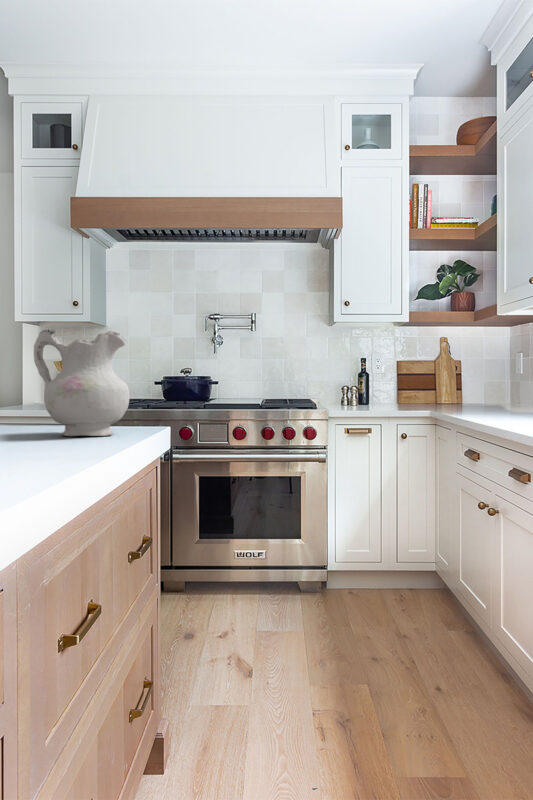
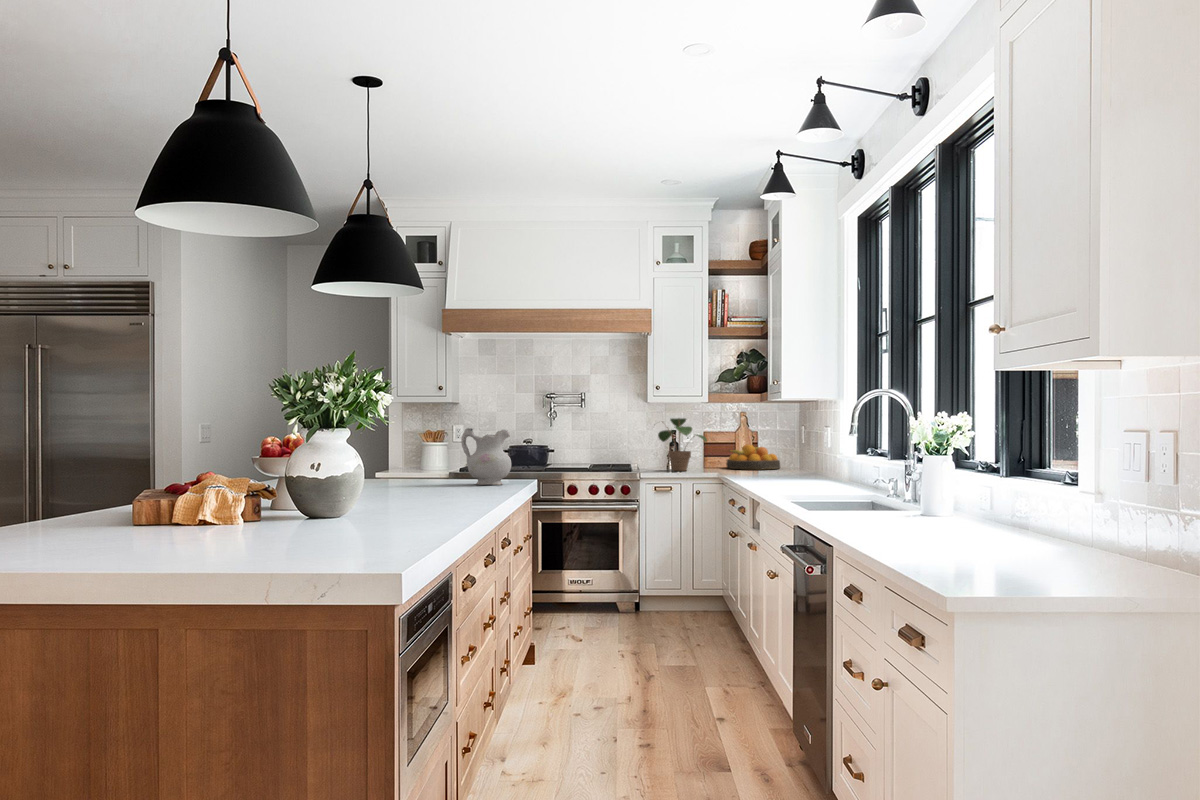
potted plant: none [342,342,411,408] -> present [658,418,707,471]
fruit bowl: none [426,376,494,406] -> present [726,444,780,469]

